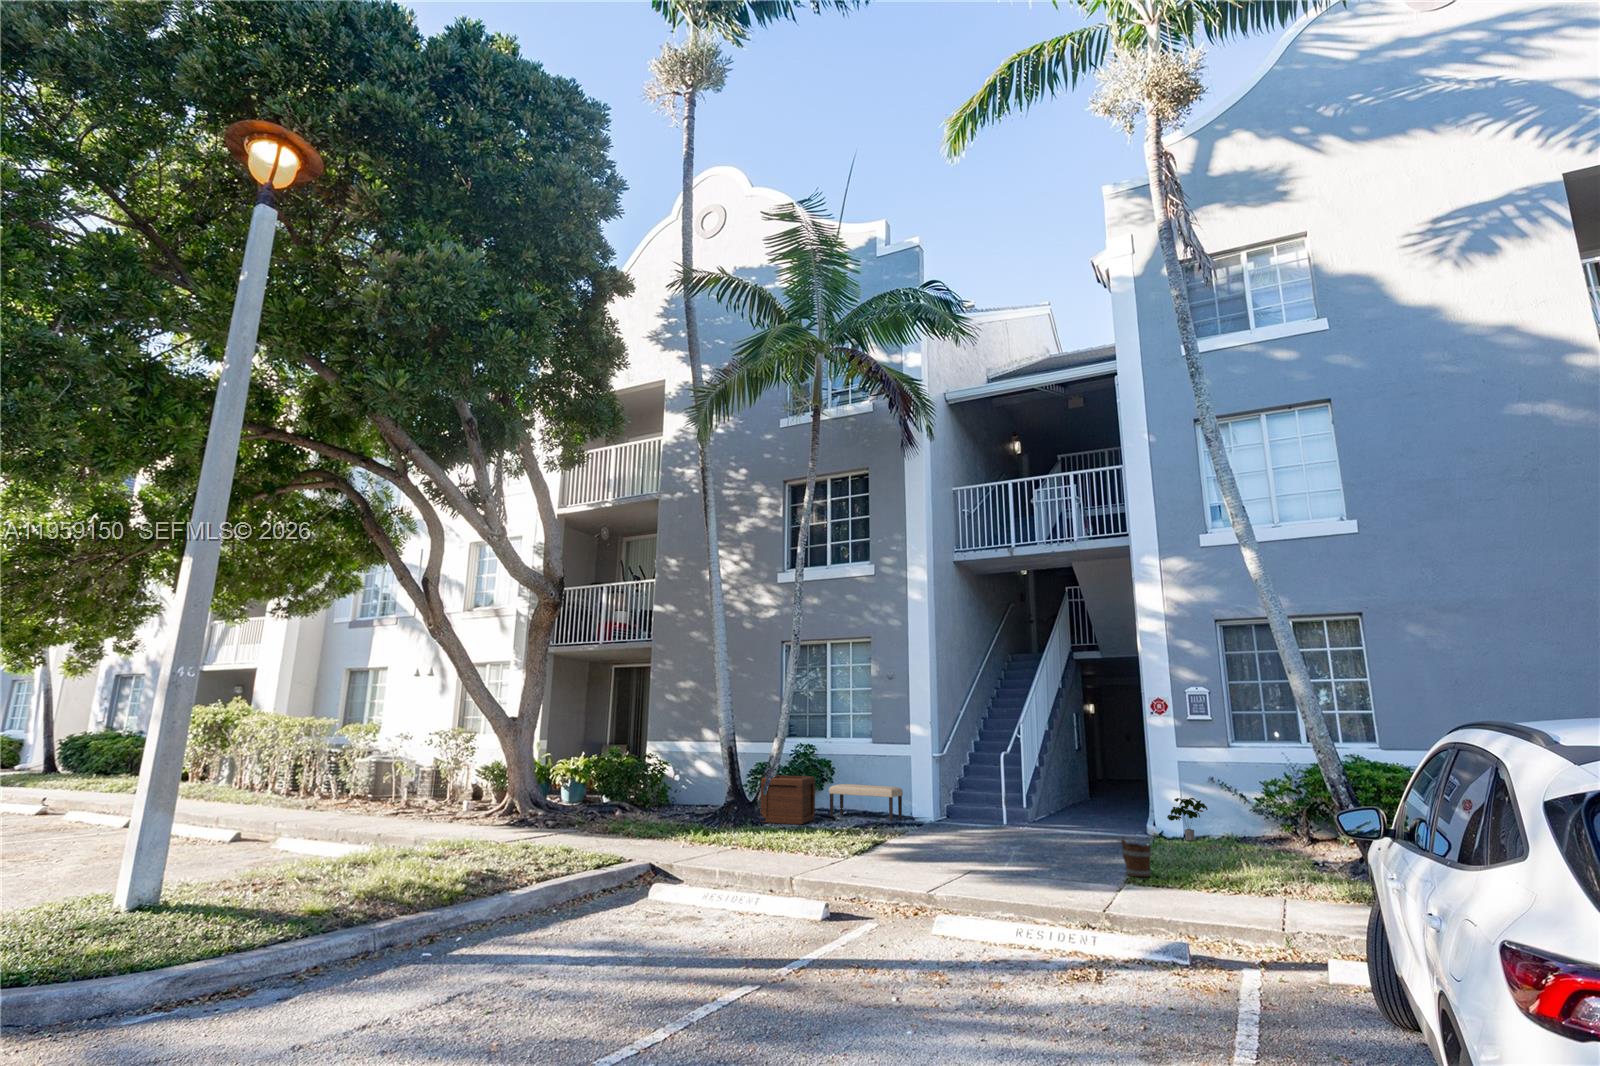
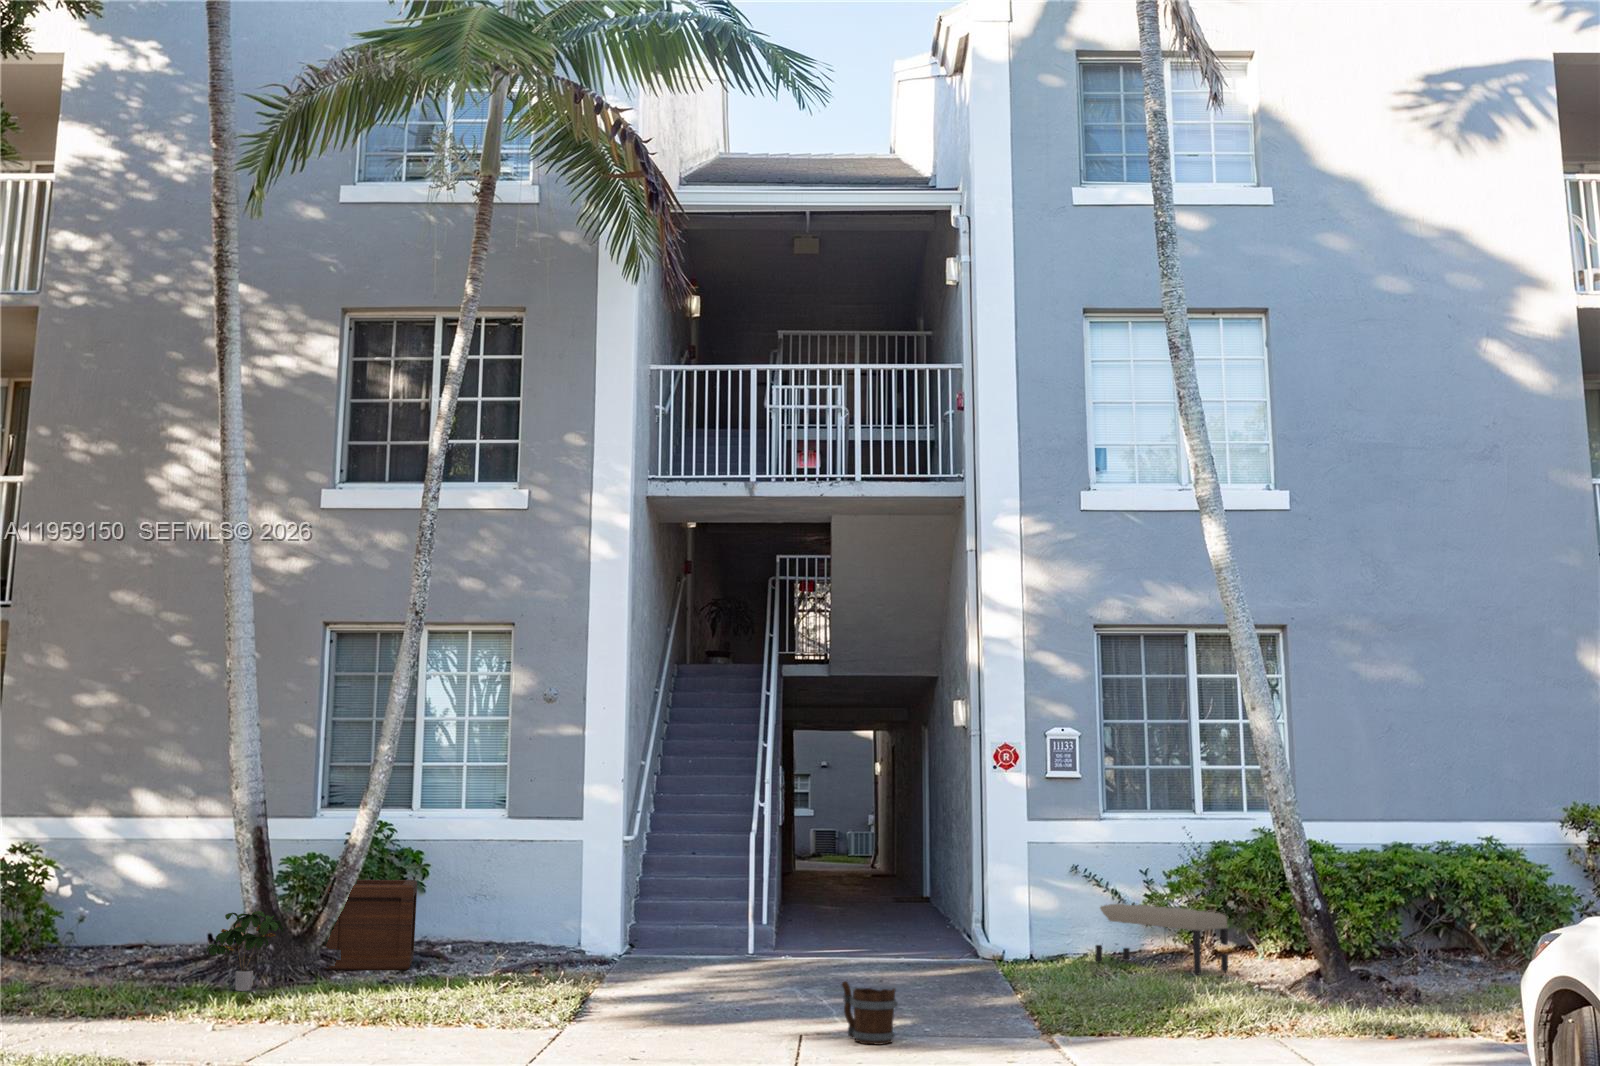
bench: present [829,784,903,821] -> present [1095,904,1228,975]
potted plant: present [1167,798,1208,841] -> present [207,911,283,991]
bucket: present [1121,839,1152,877] -> present [842,981,898,1045]

